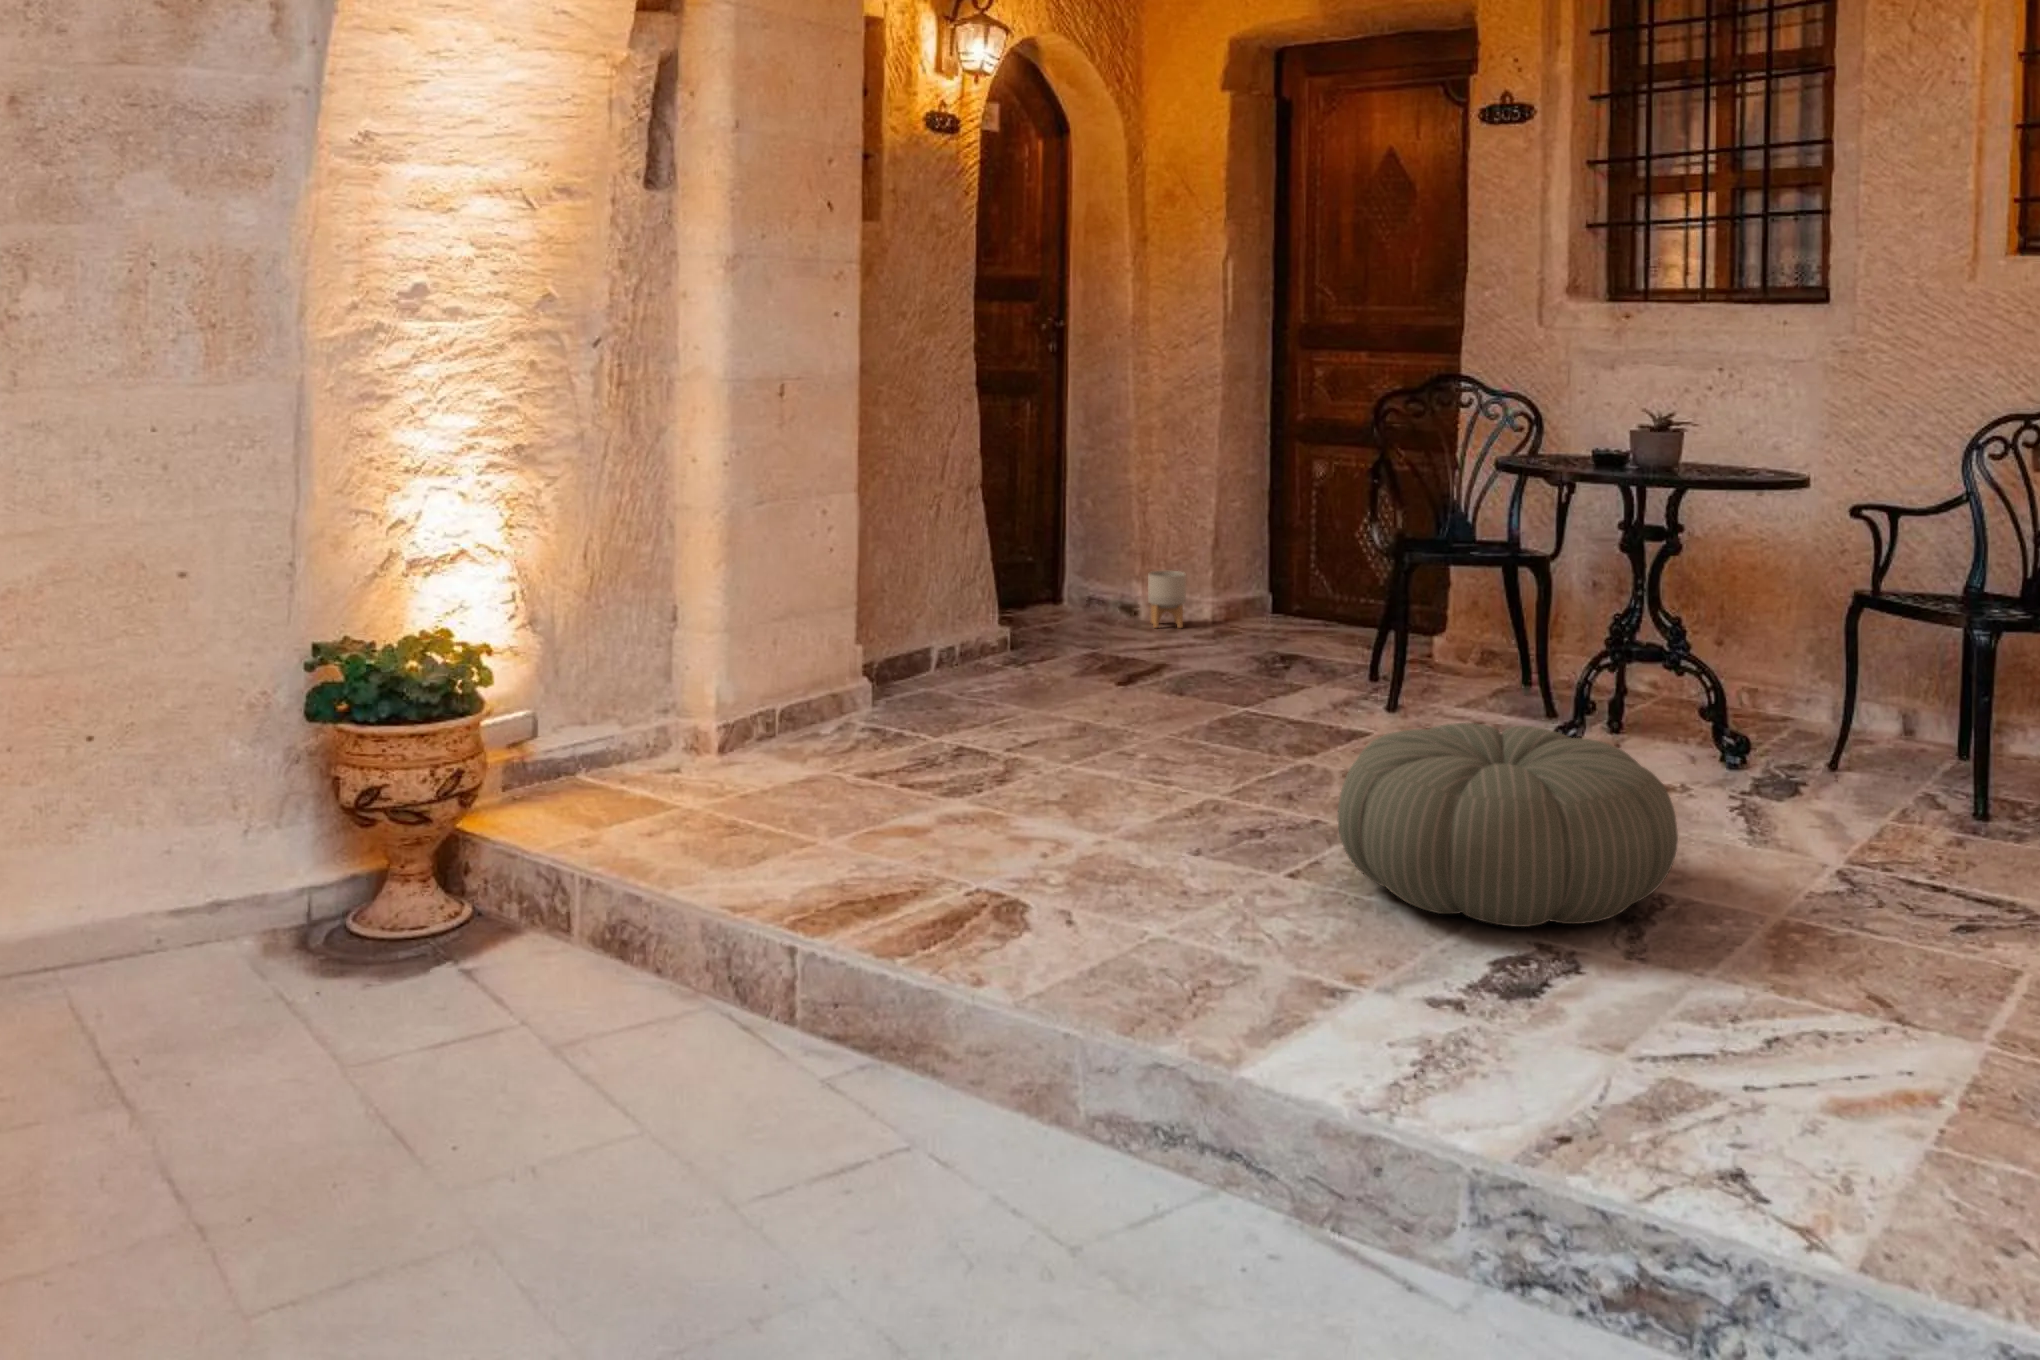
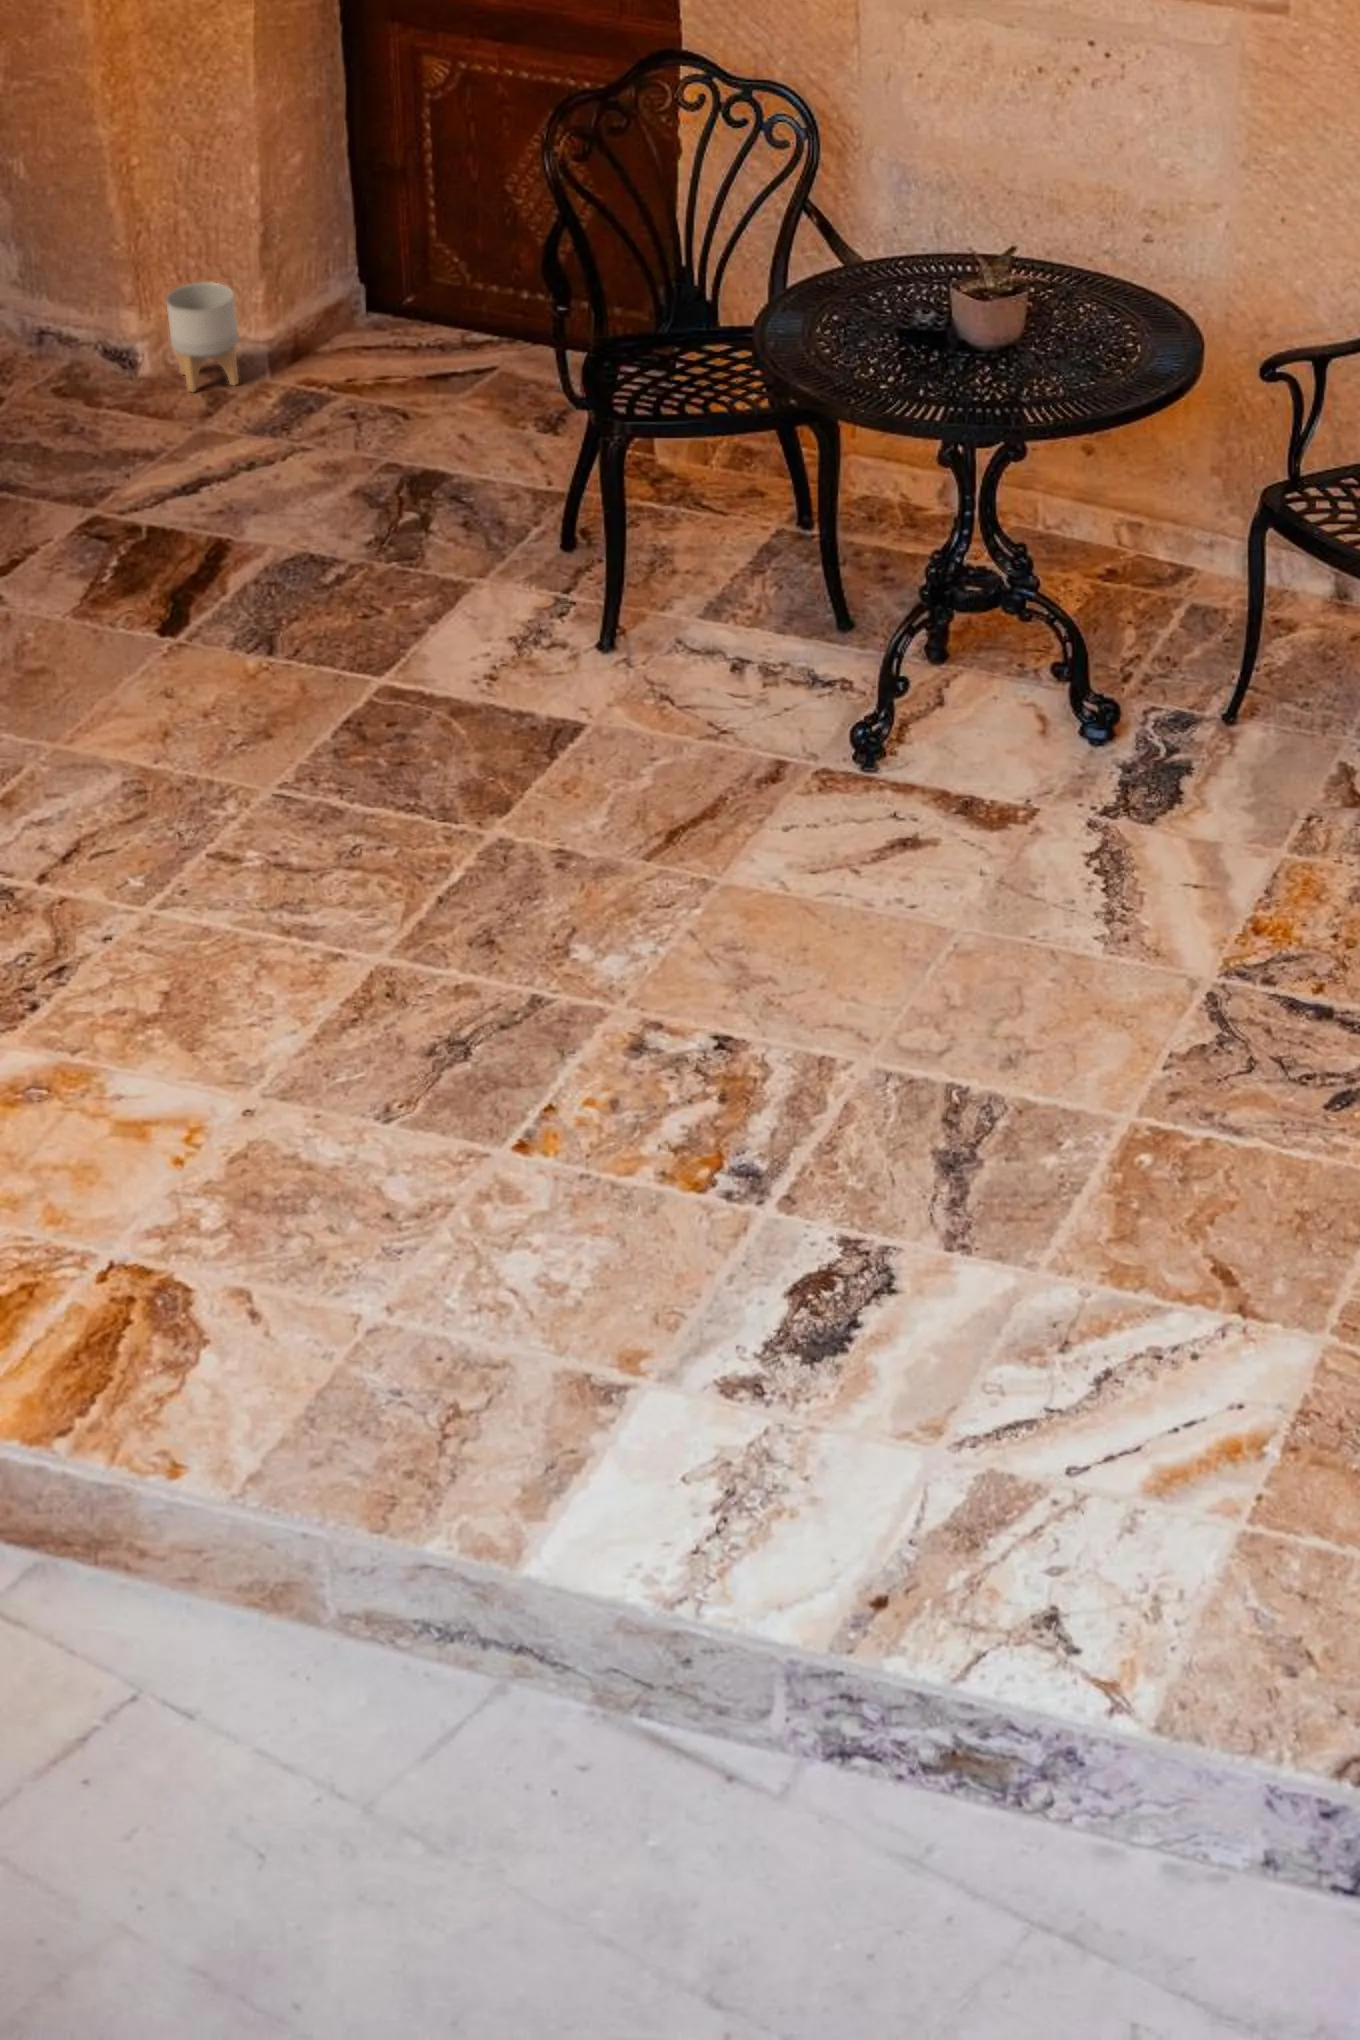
pouf: present [1337,723,1678,927] -> none [581,873,1012,1213]

